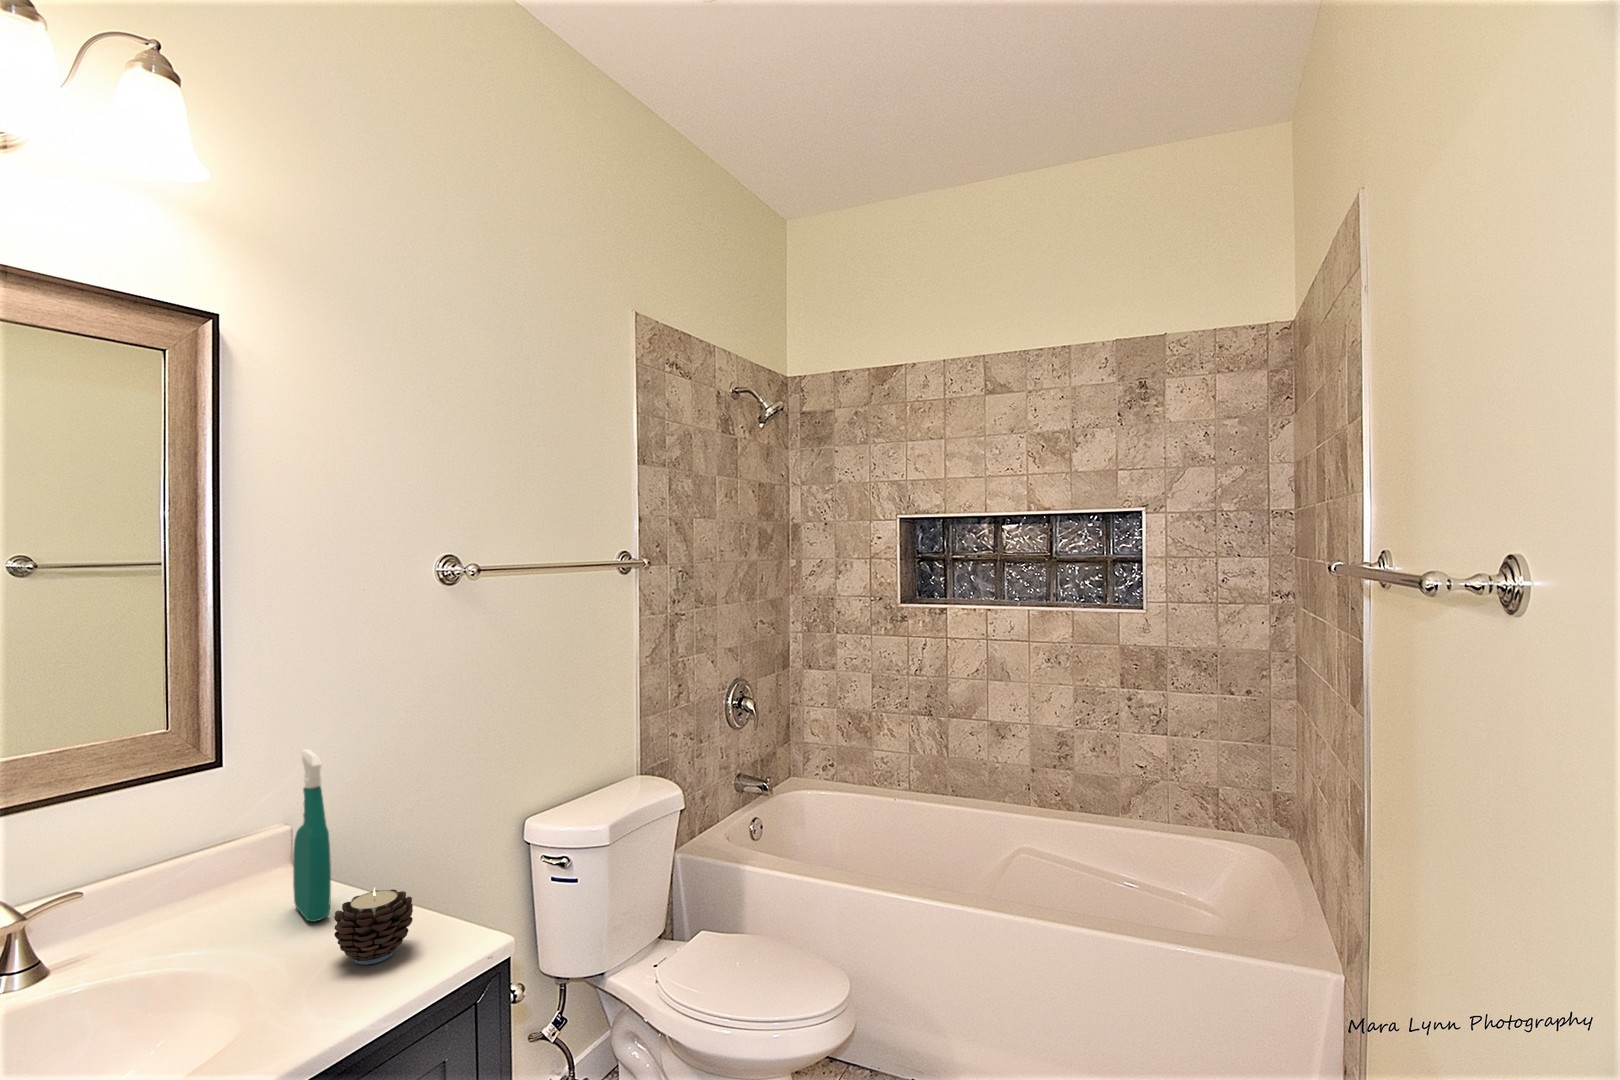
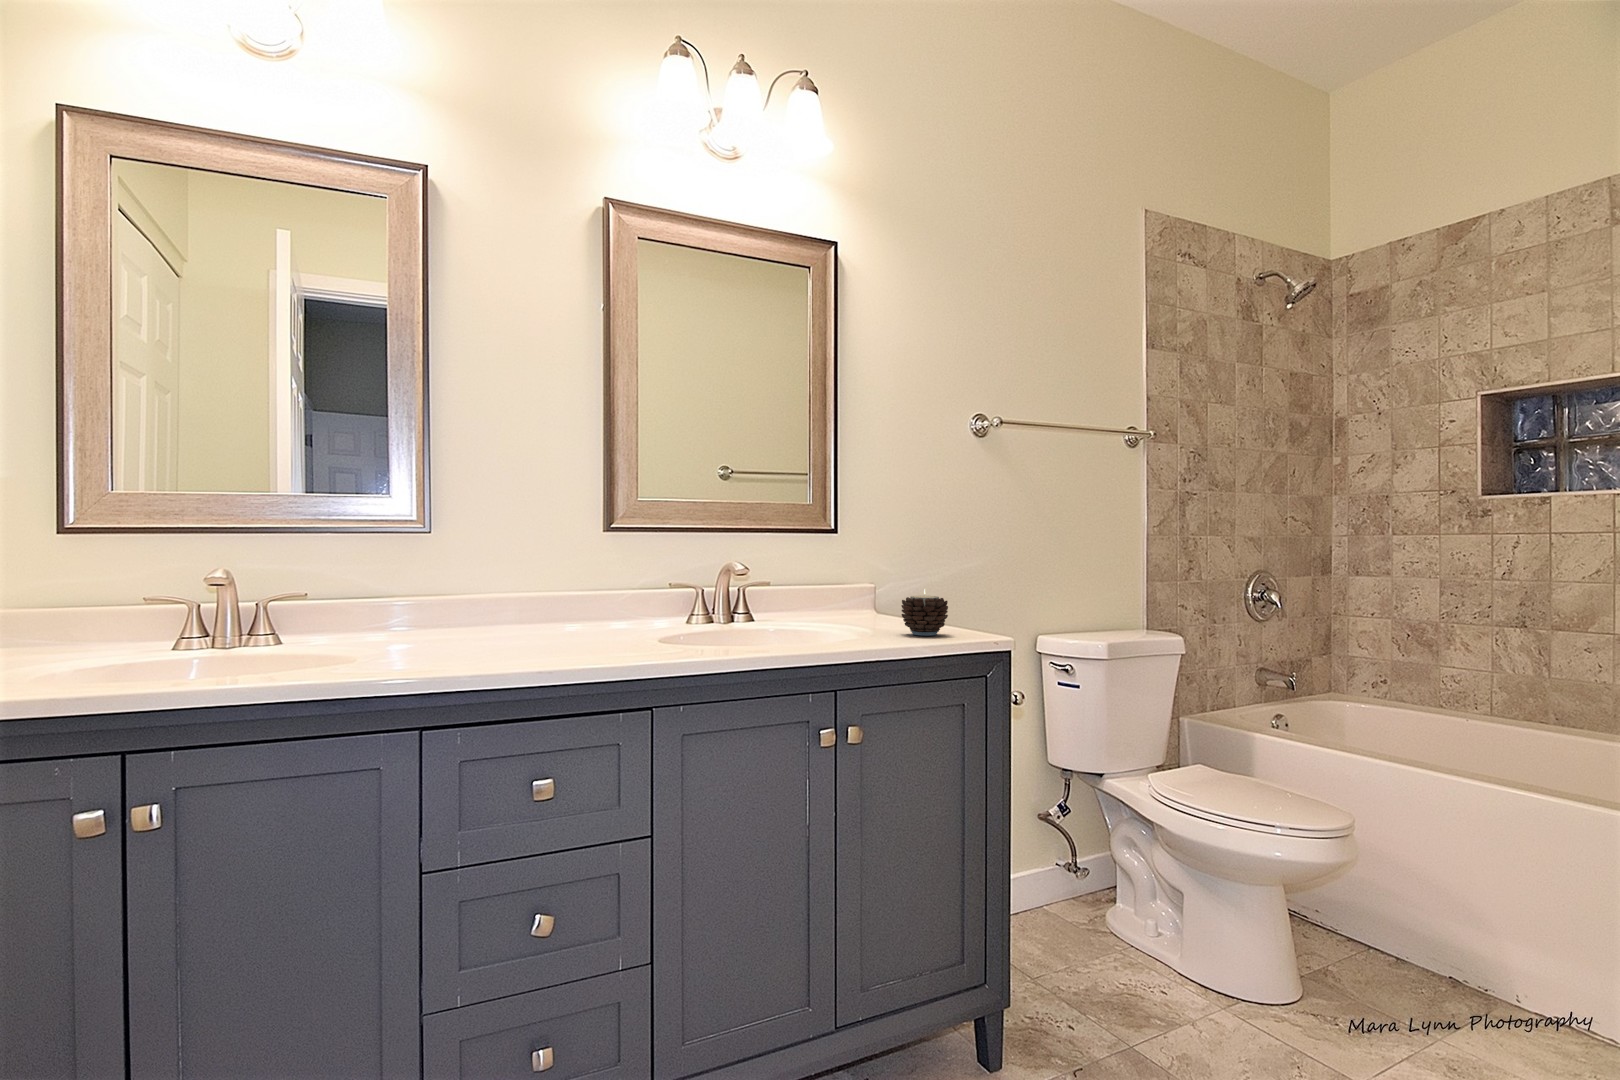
spray bottle: present [293,749,331,922] -> none [878,518,899,626]

